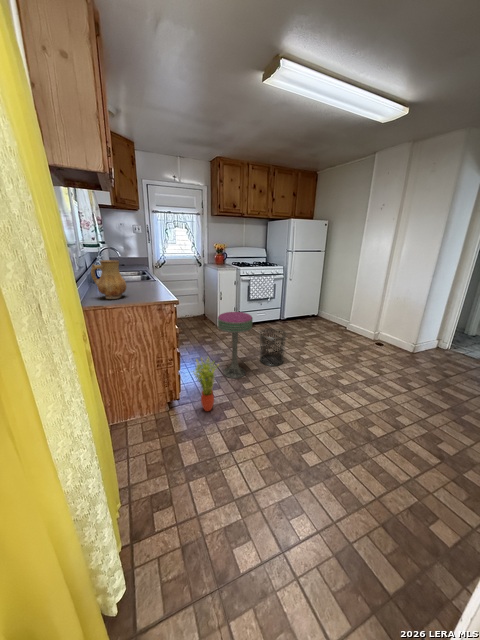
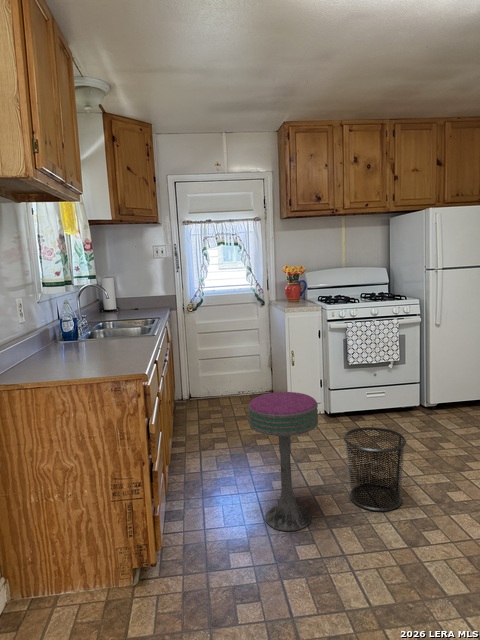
ceramic pitcher: present [91,260,127,299] -> none [18,305,73,369]
potted plant: present [193,358,219,411] -> none [167,483,222,601]

